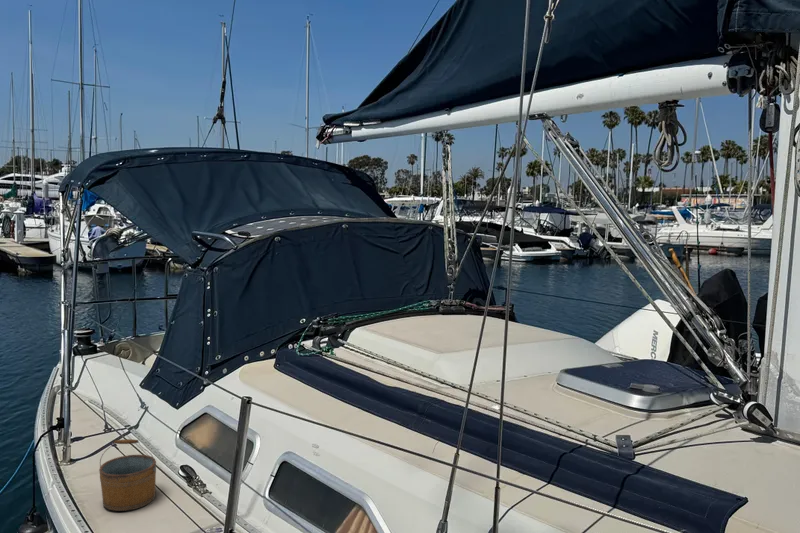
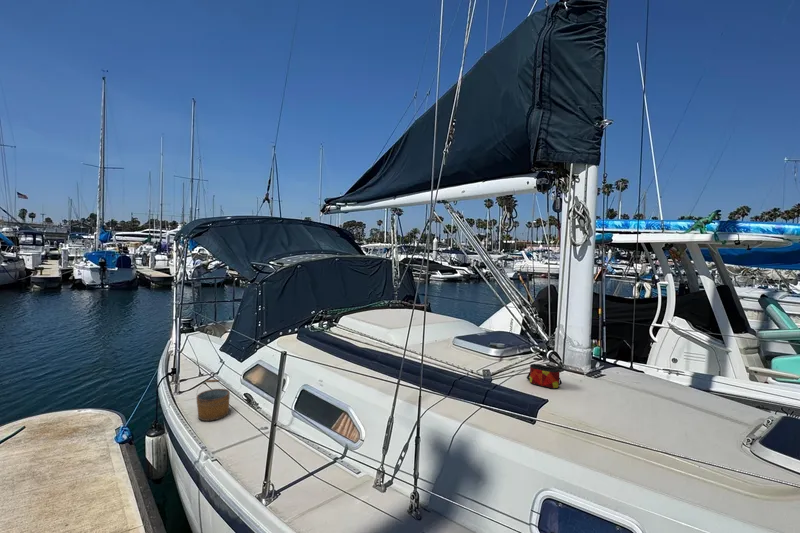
bag: none [702,426,773,475] -> present [527,364,562,389]

